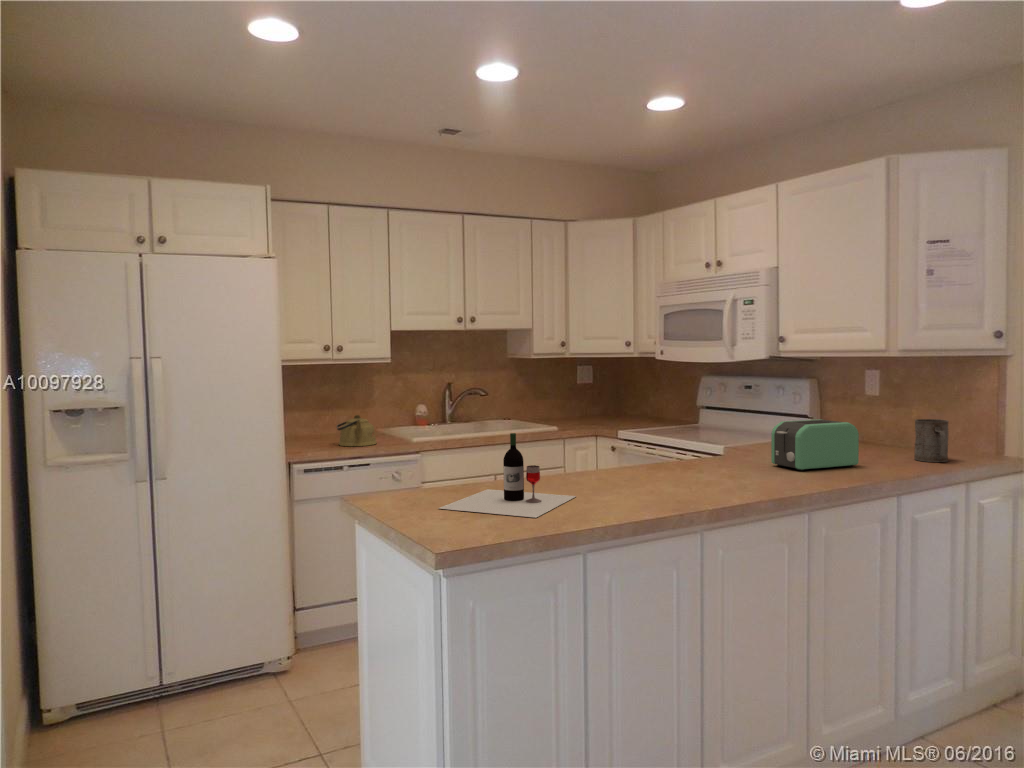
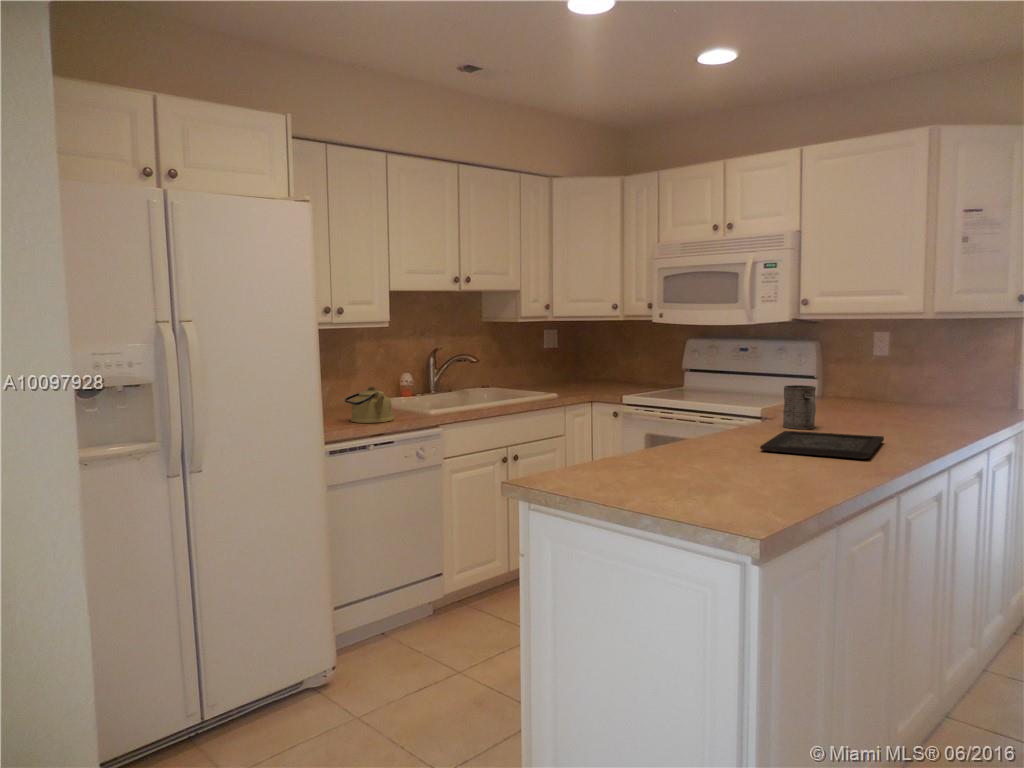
toaster: present [771,419,859,471] -> none [851,379,928,429]
mug: present [914,419,949,462] -> present [783,385,816,429]
wine bottle: present [439,433,576,518] -> none [645,400,772,490]
tray: none [615,467,759,496] -> present [760,431,884,459]

